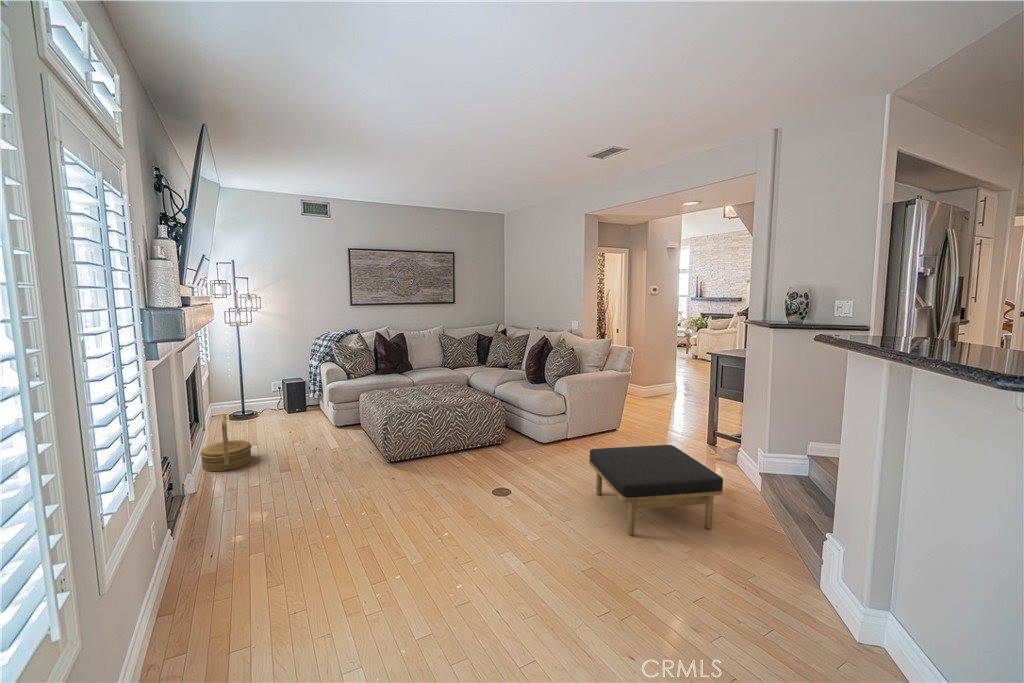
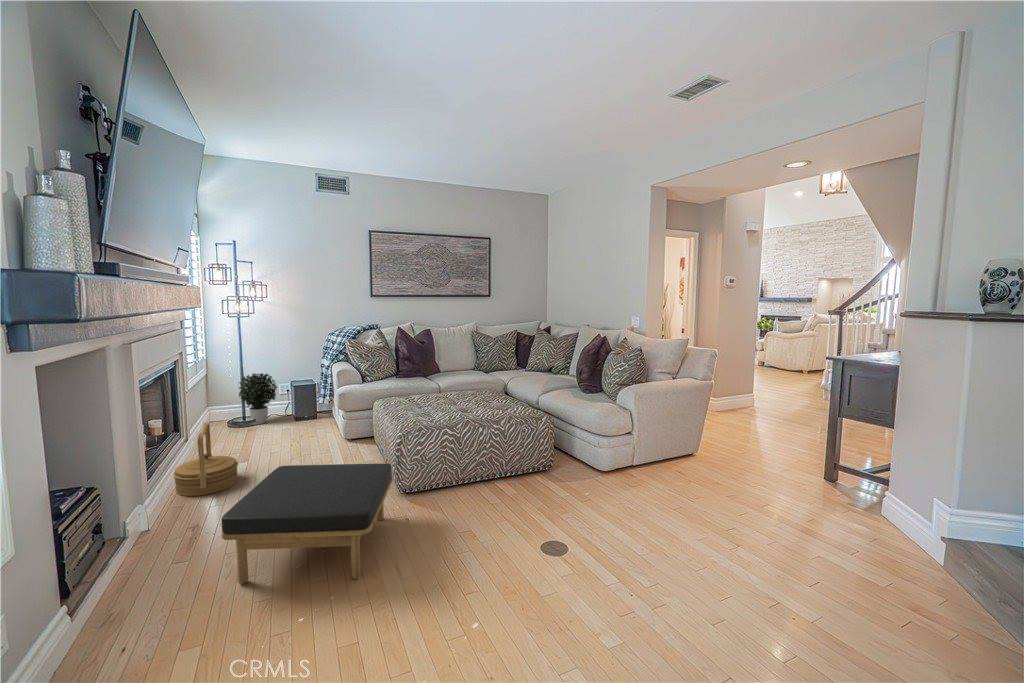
potted plant: none [238,373,272,417] -> present [239,373,277,424]
ottoman: present [589,445,723,536] -> present [222,463,393,584]

